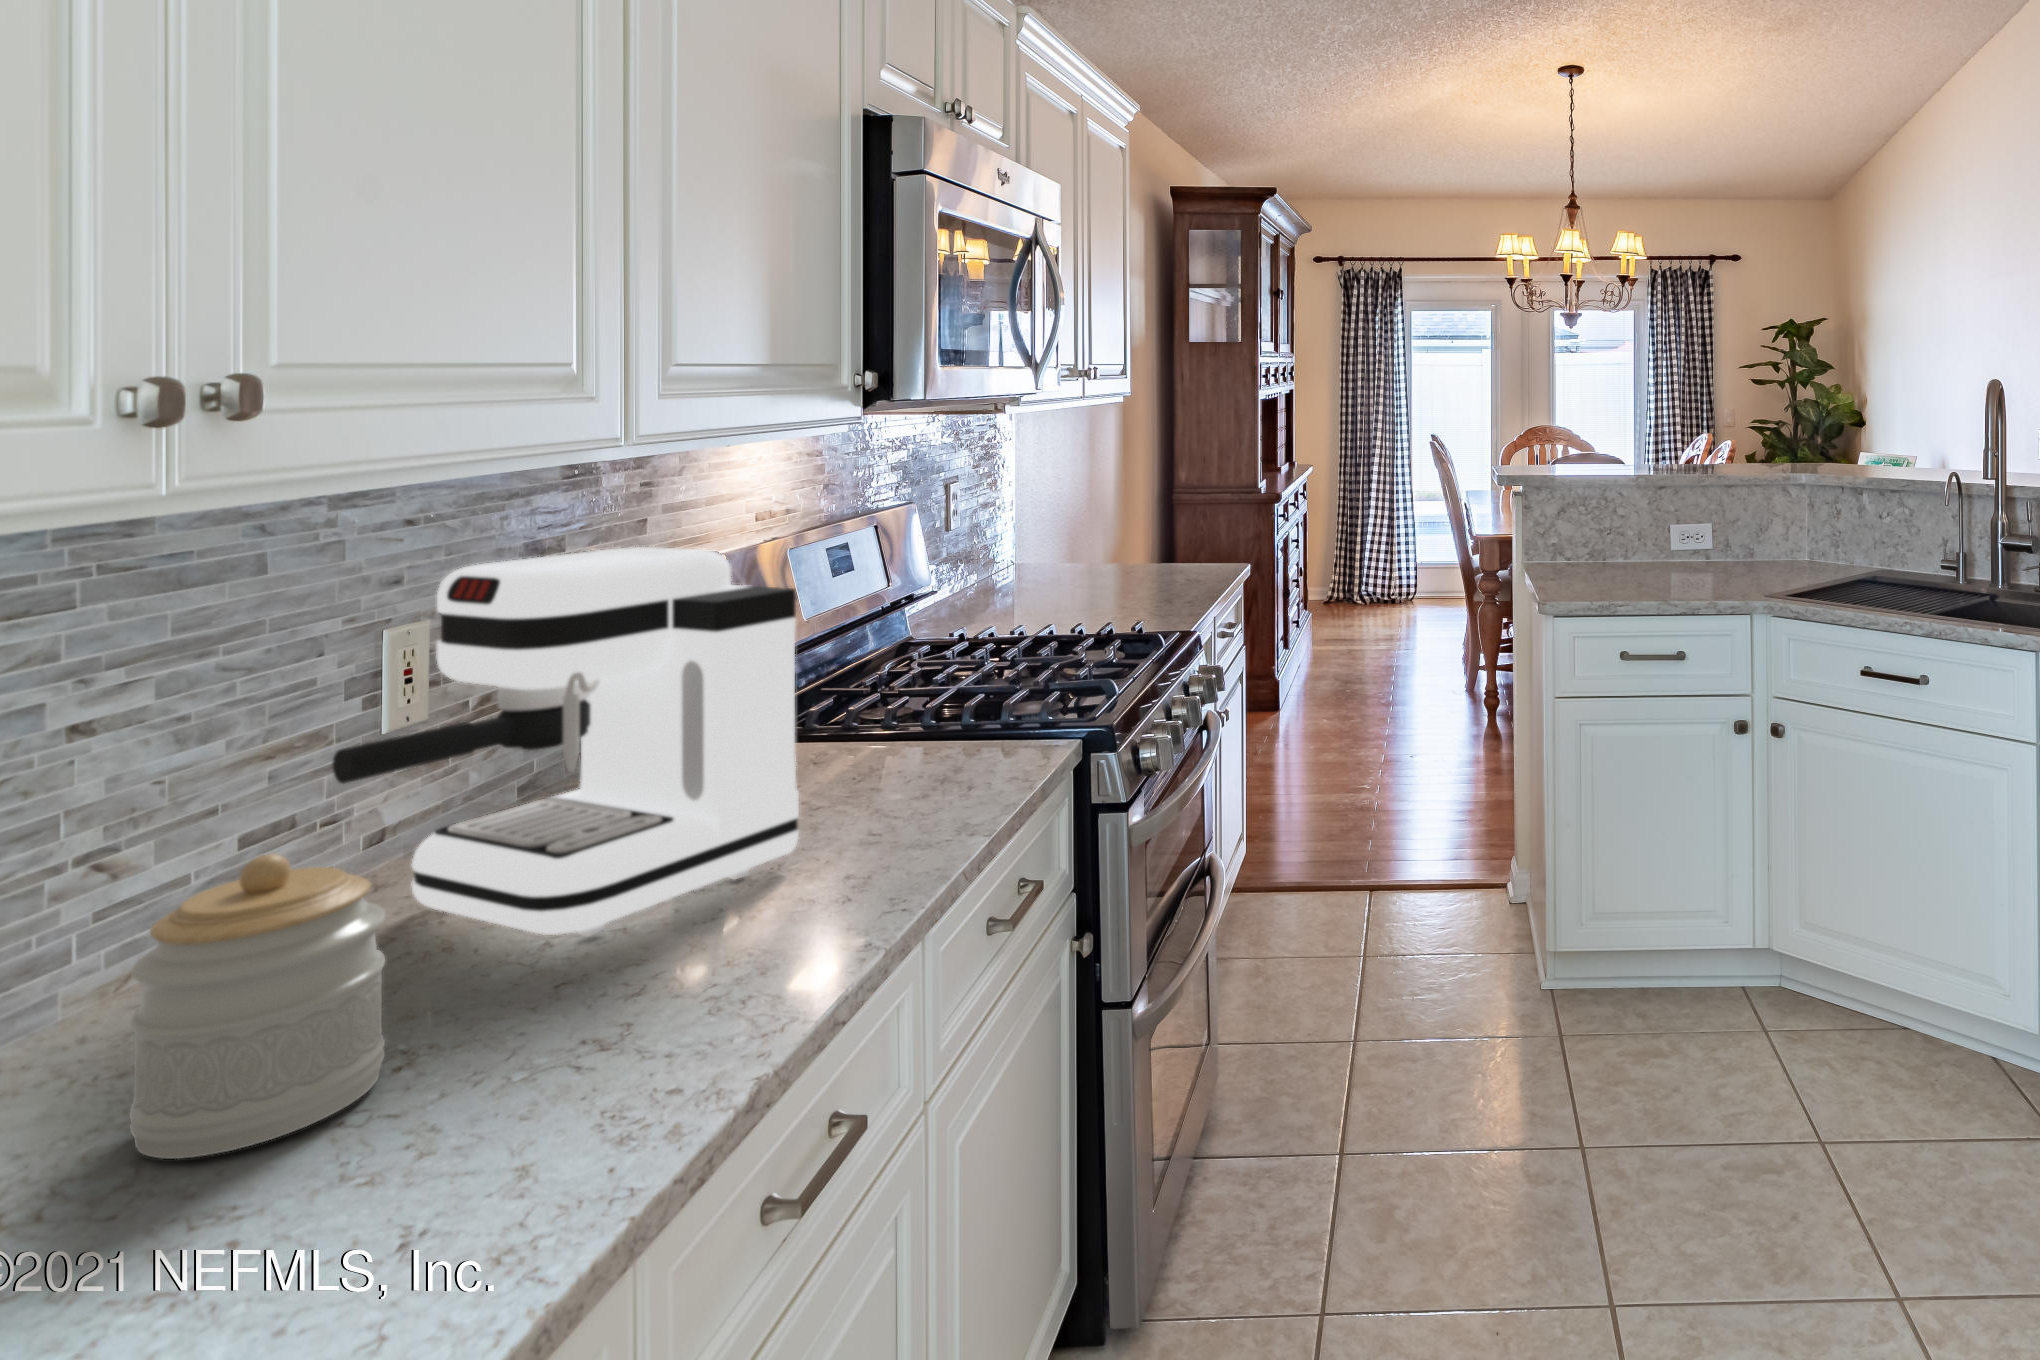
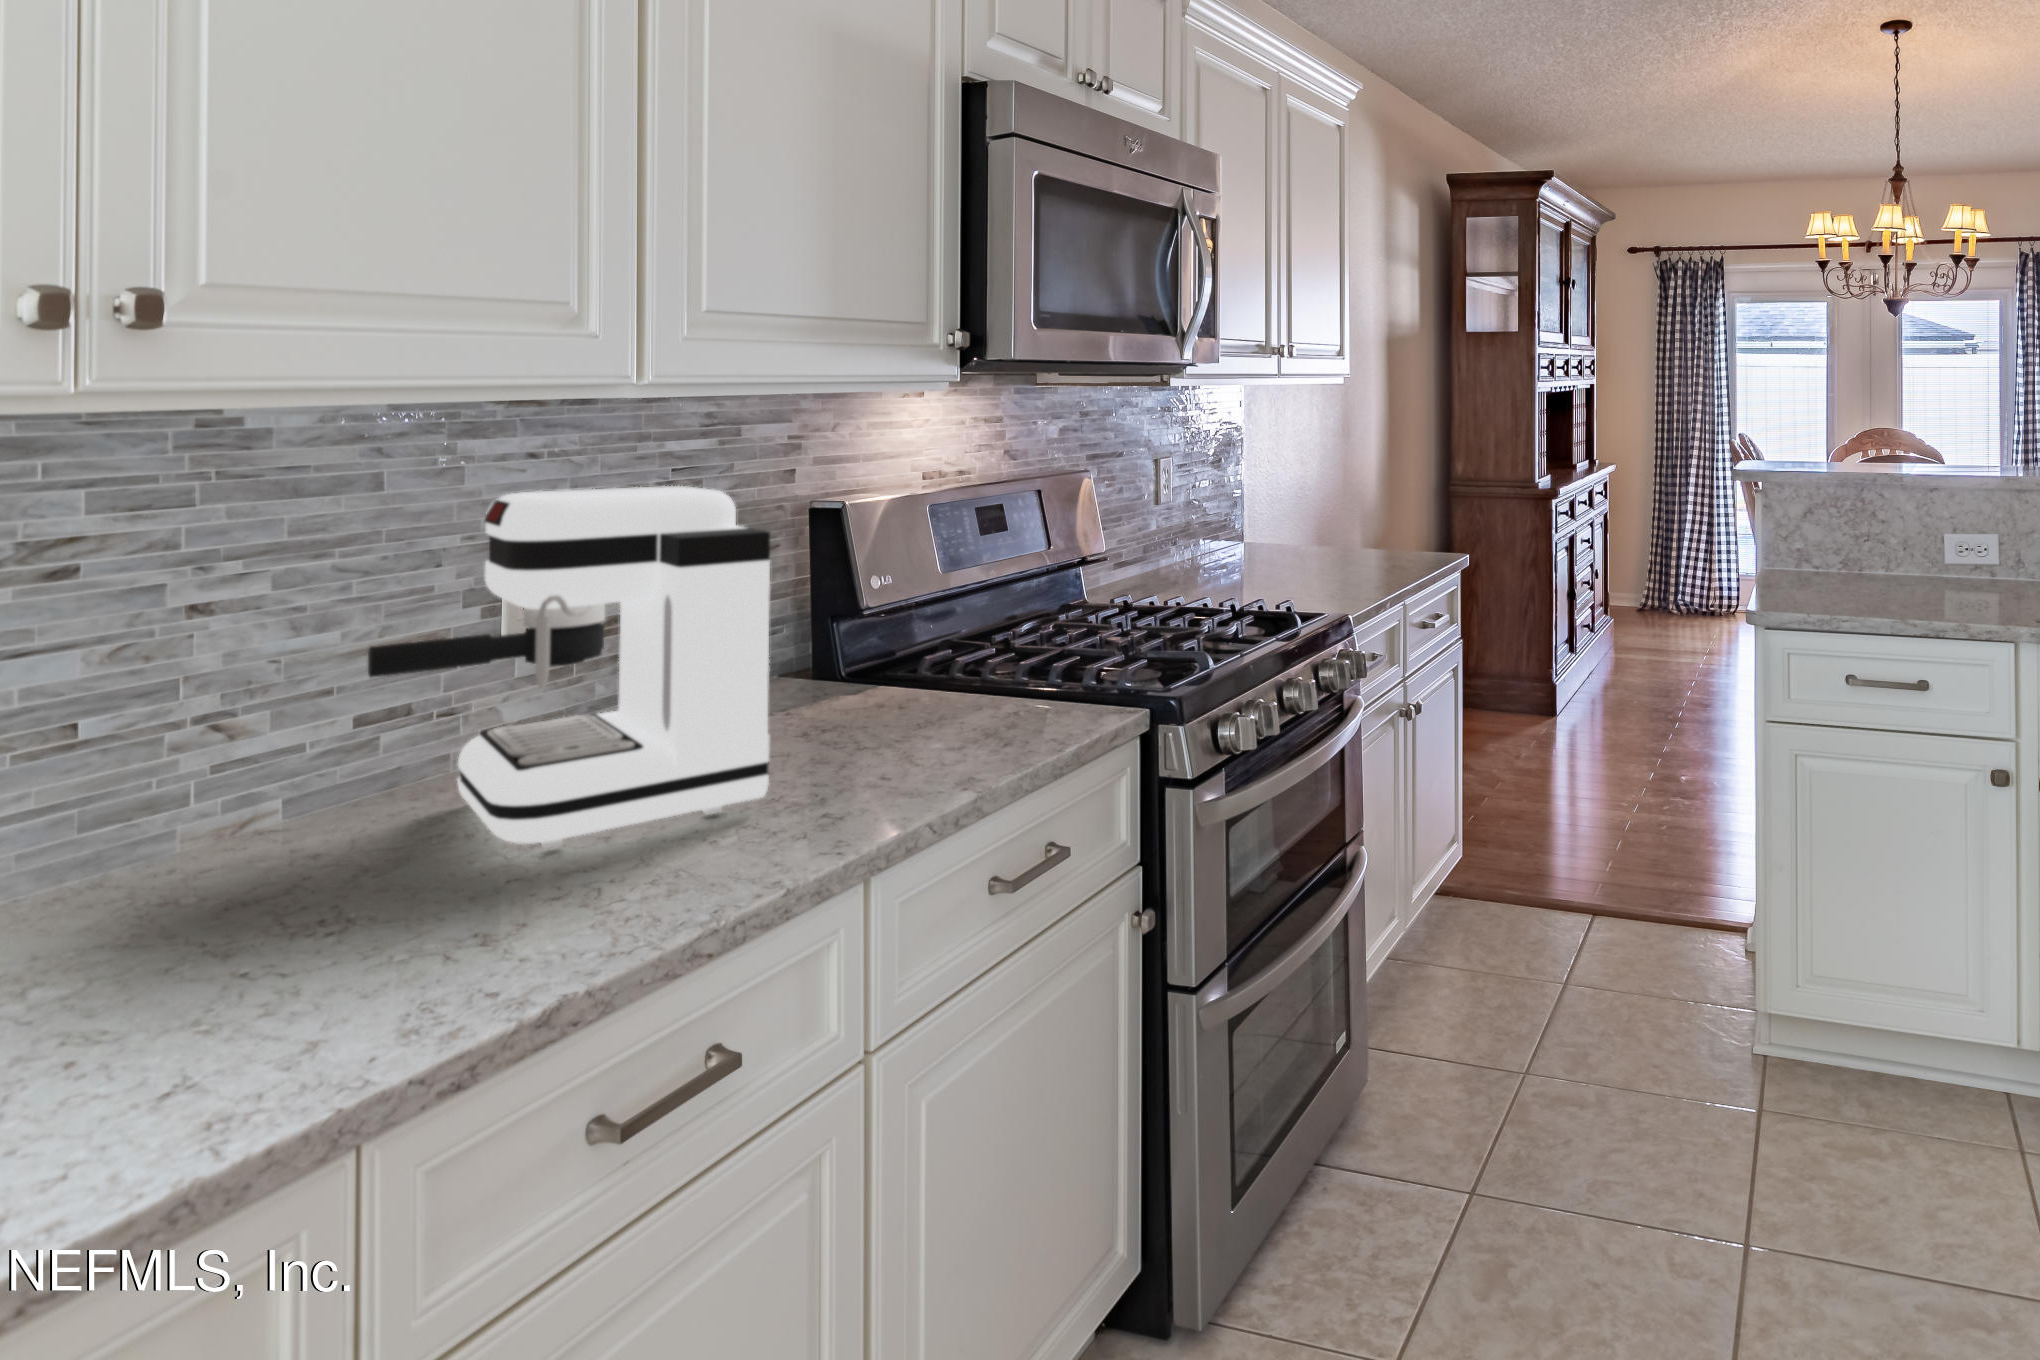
jar: present [130,854,385,1159] -> none [60,730,292,996]

